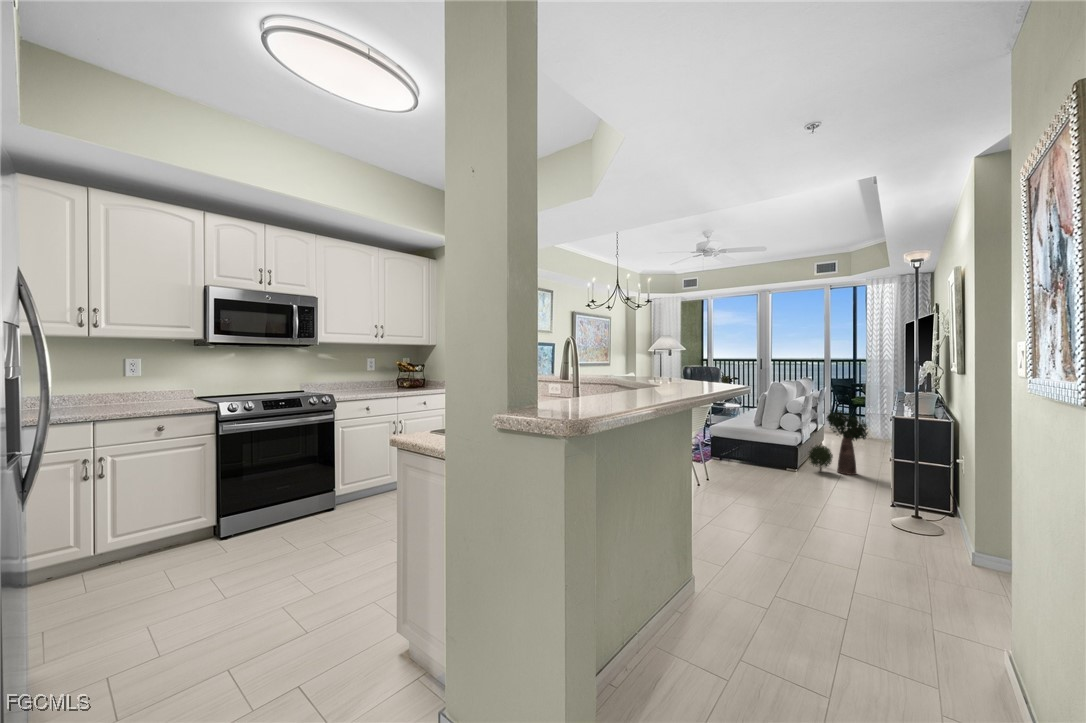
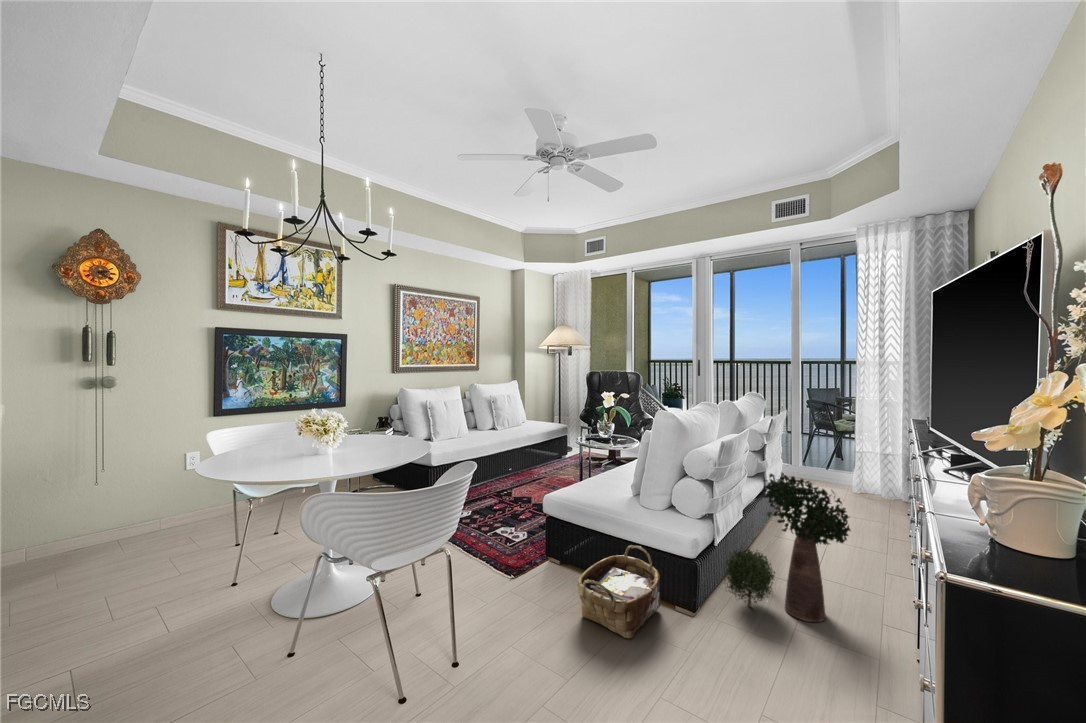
woven basket: none [743,444,781,478] -> present [578,545,660,638]

